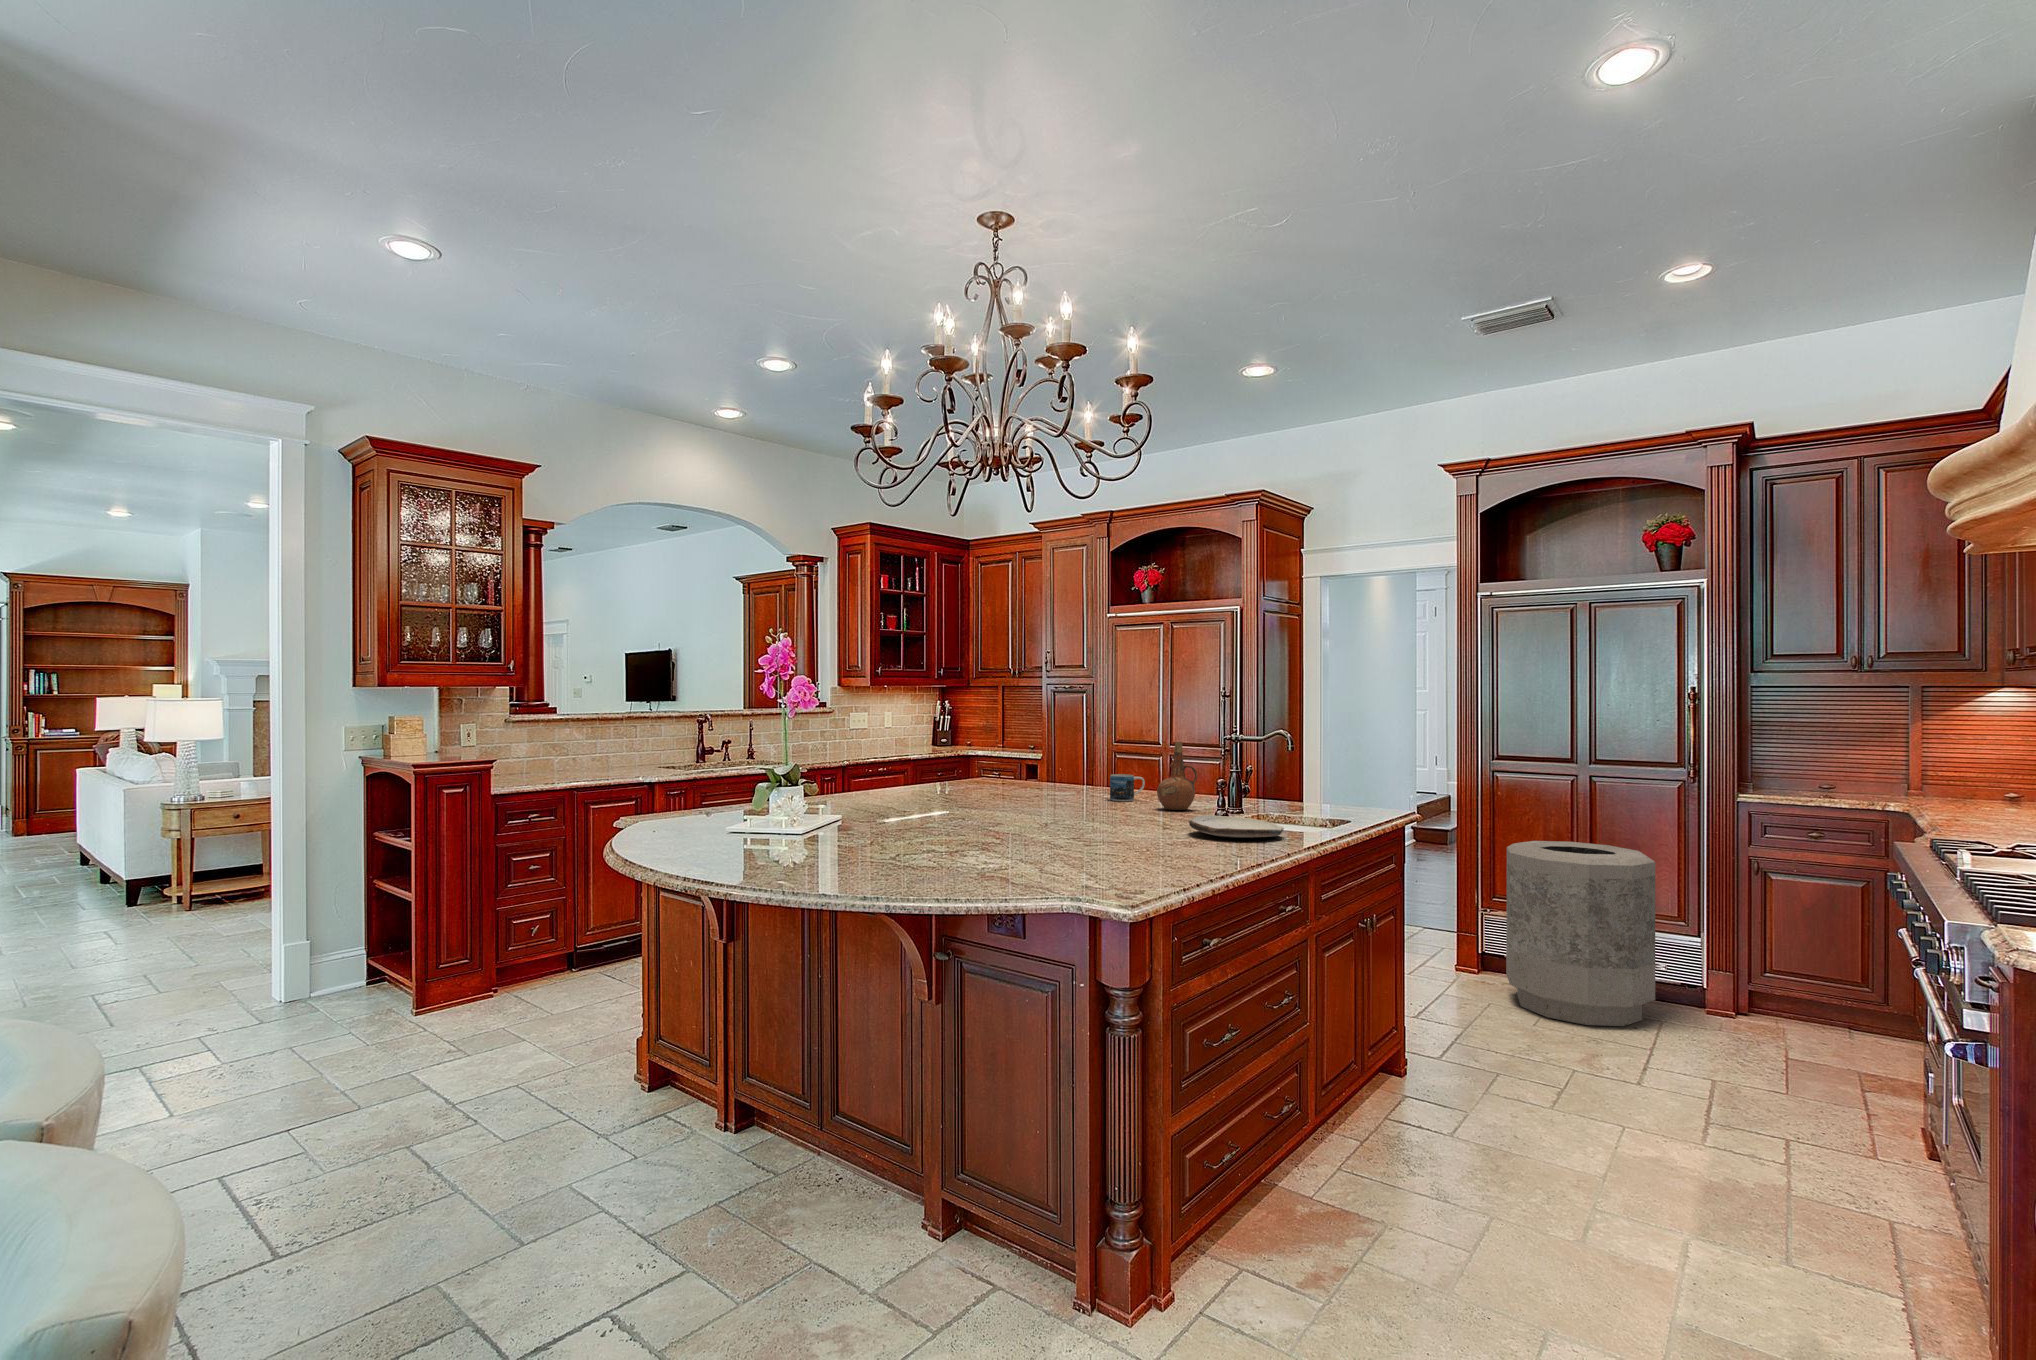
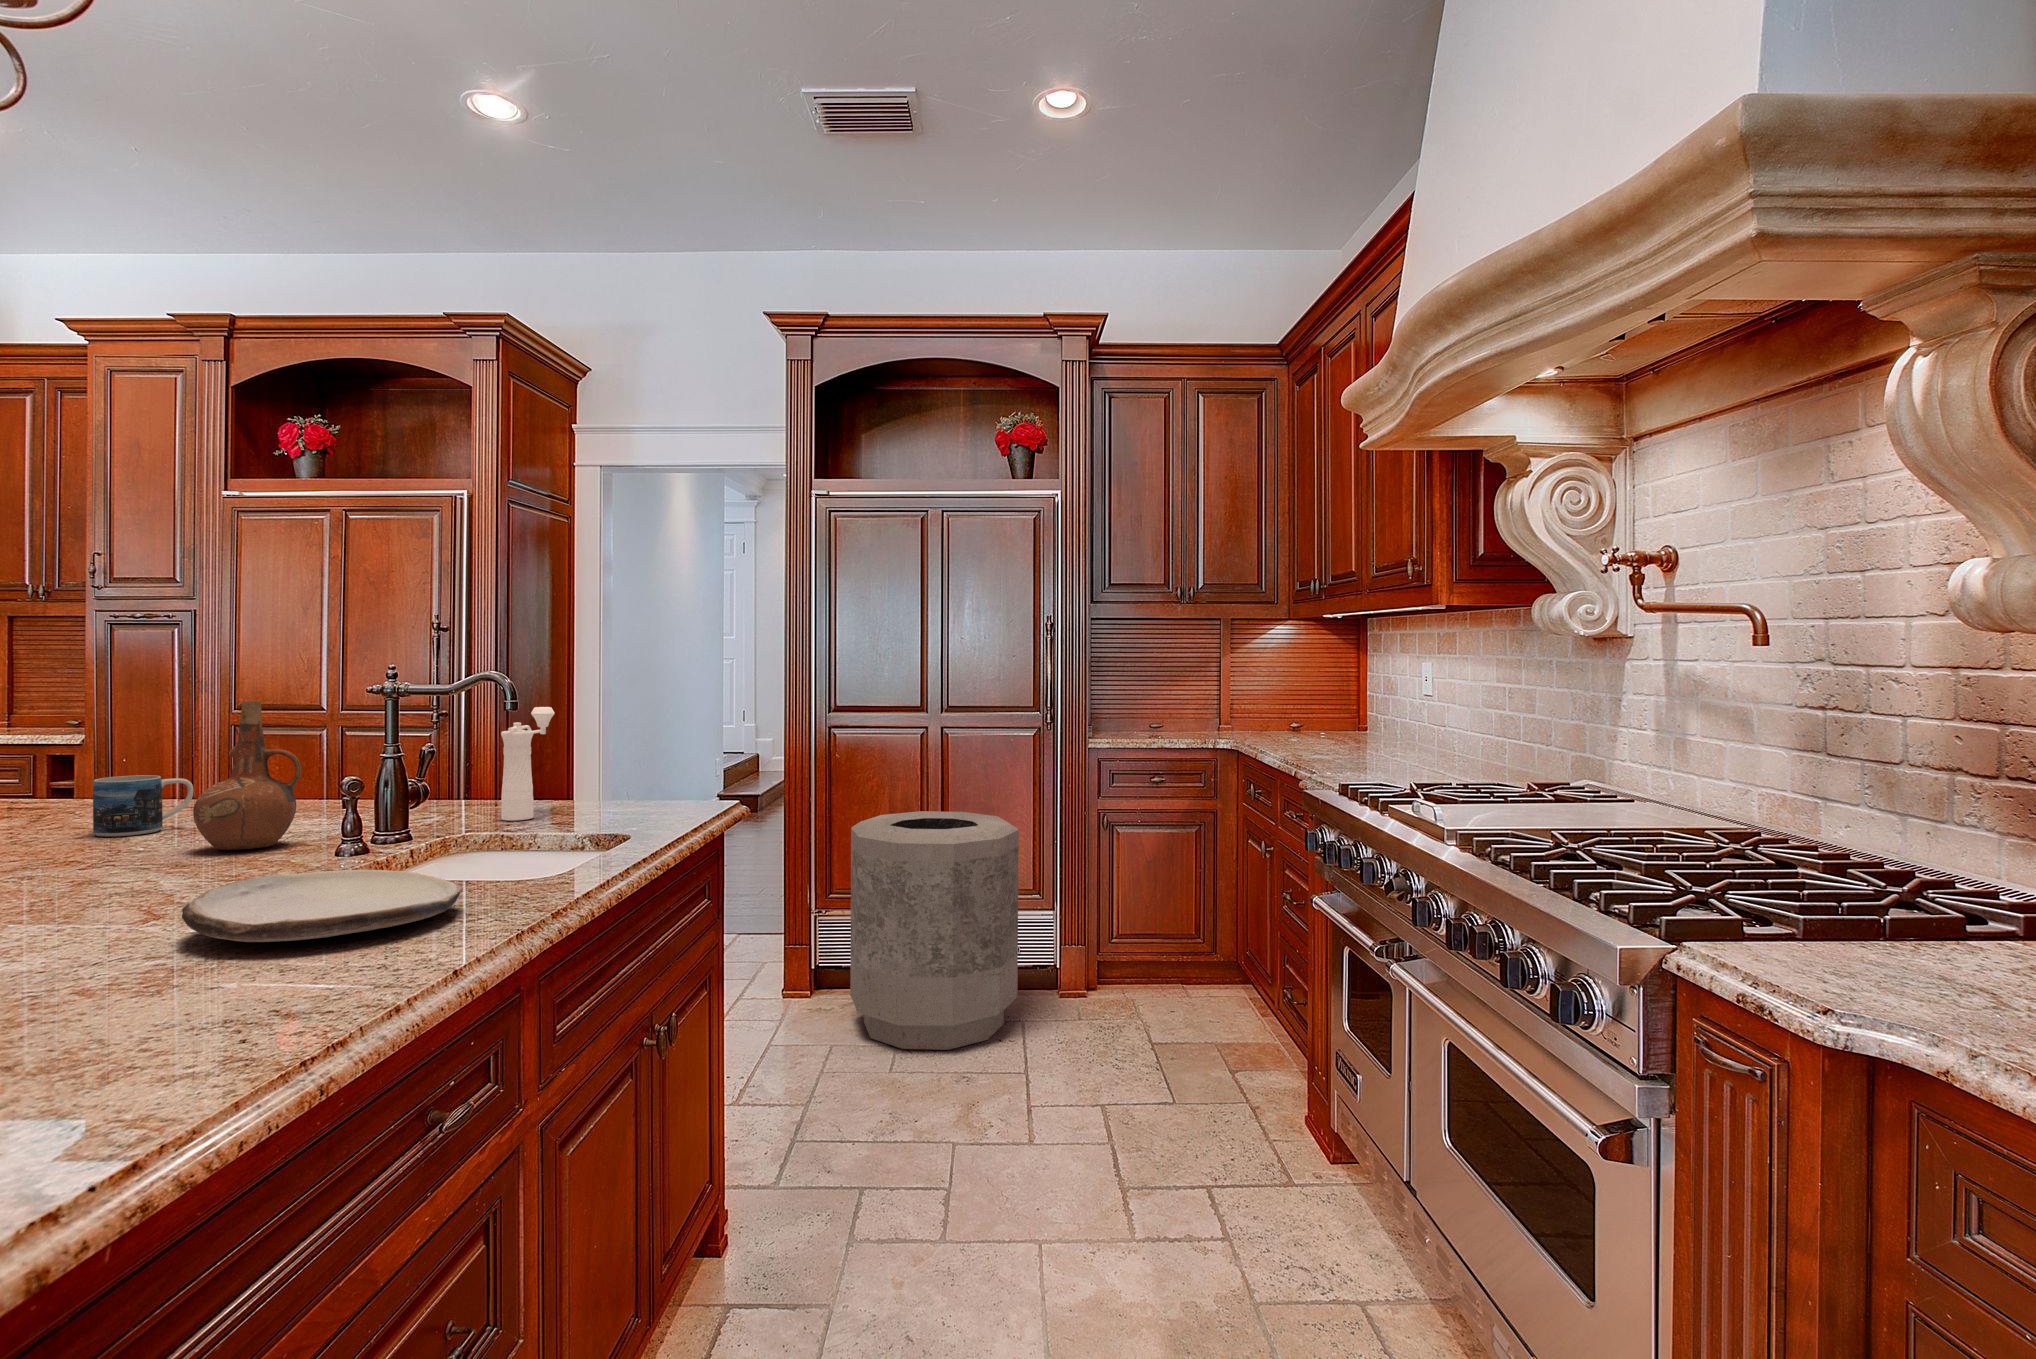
pepper mill: none [1281,749,1307,810] -> present [501,707,555,821]

